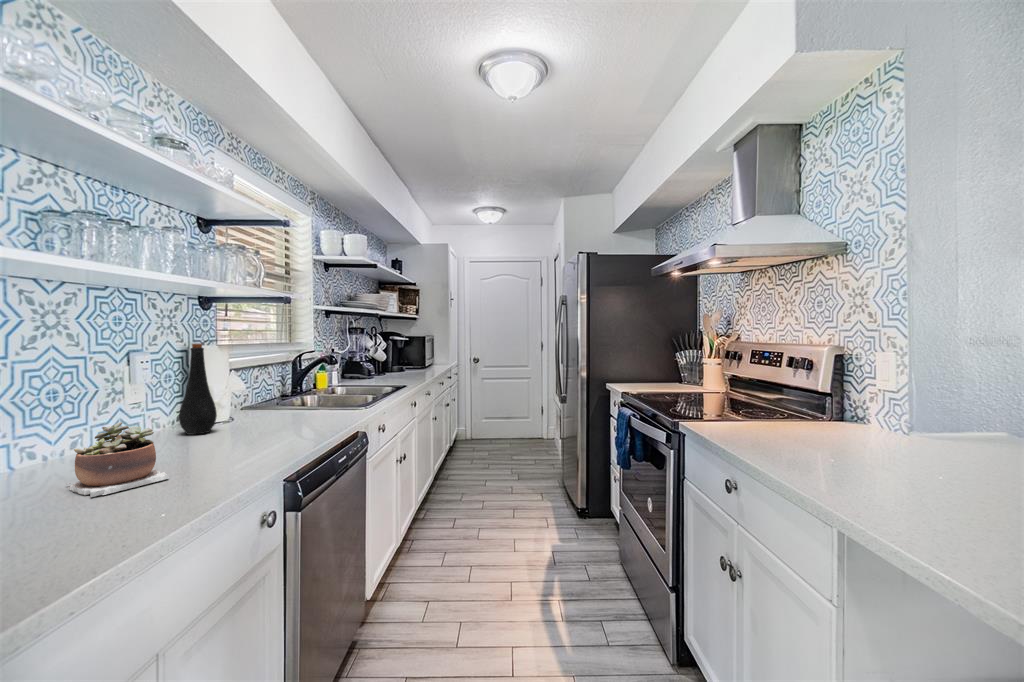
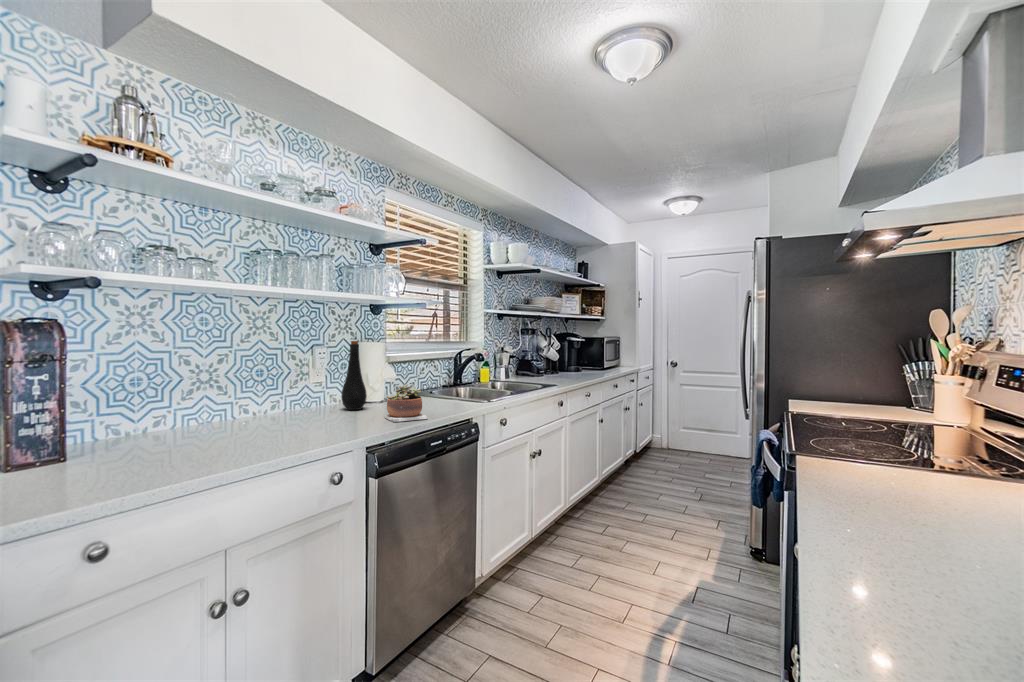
succulent plant: present [67,422,169,497] -> present [385,384,427,422]

